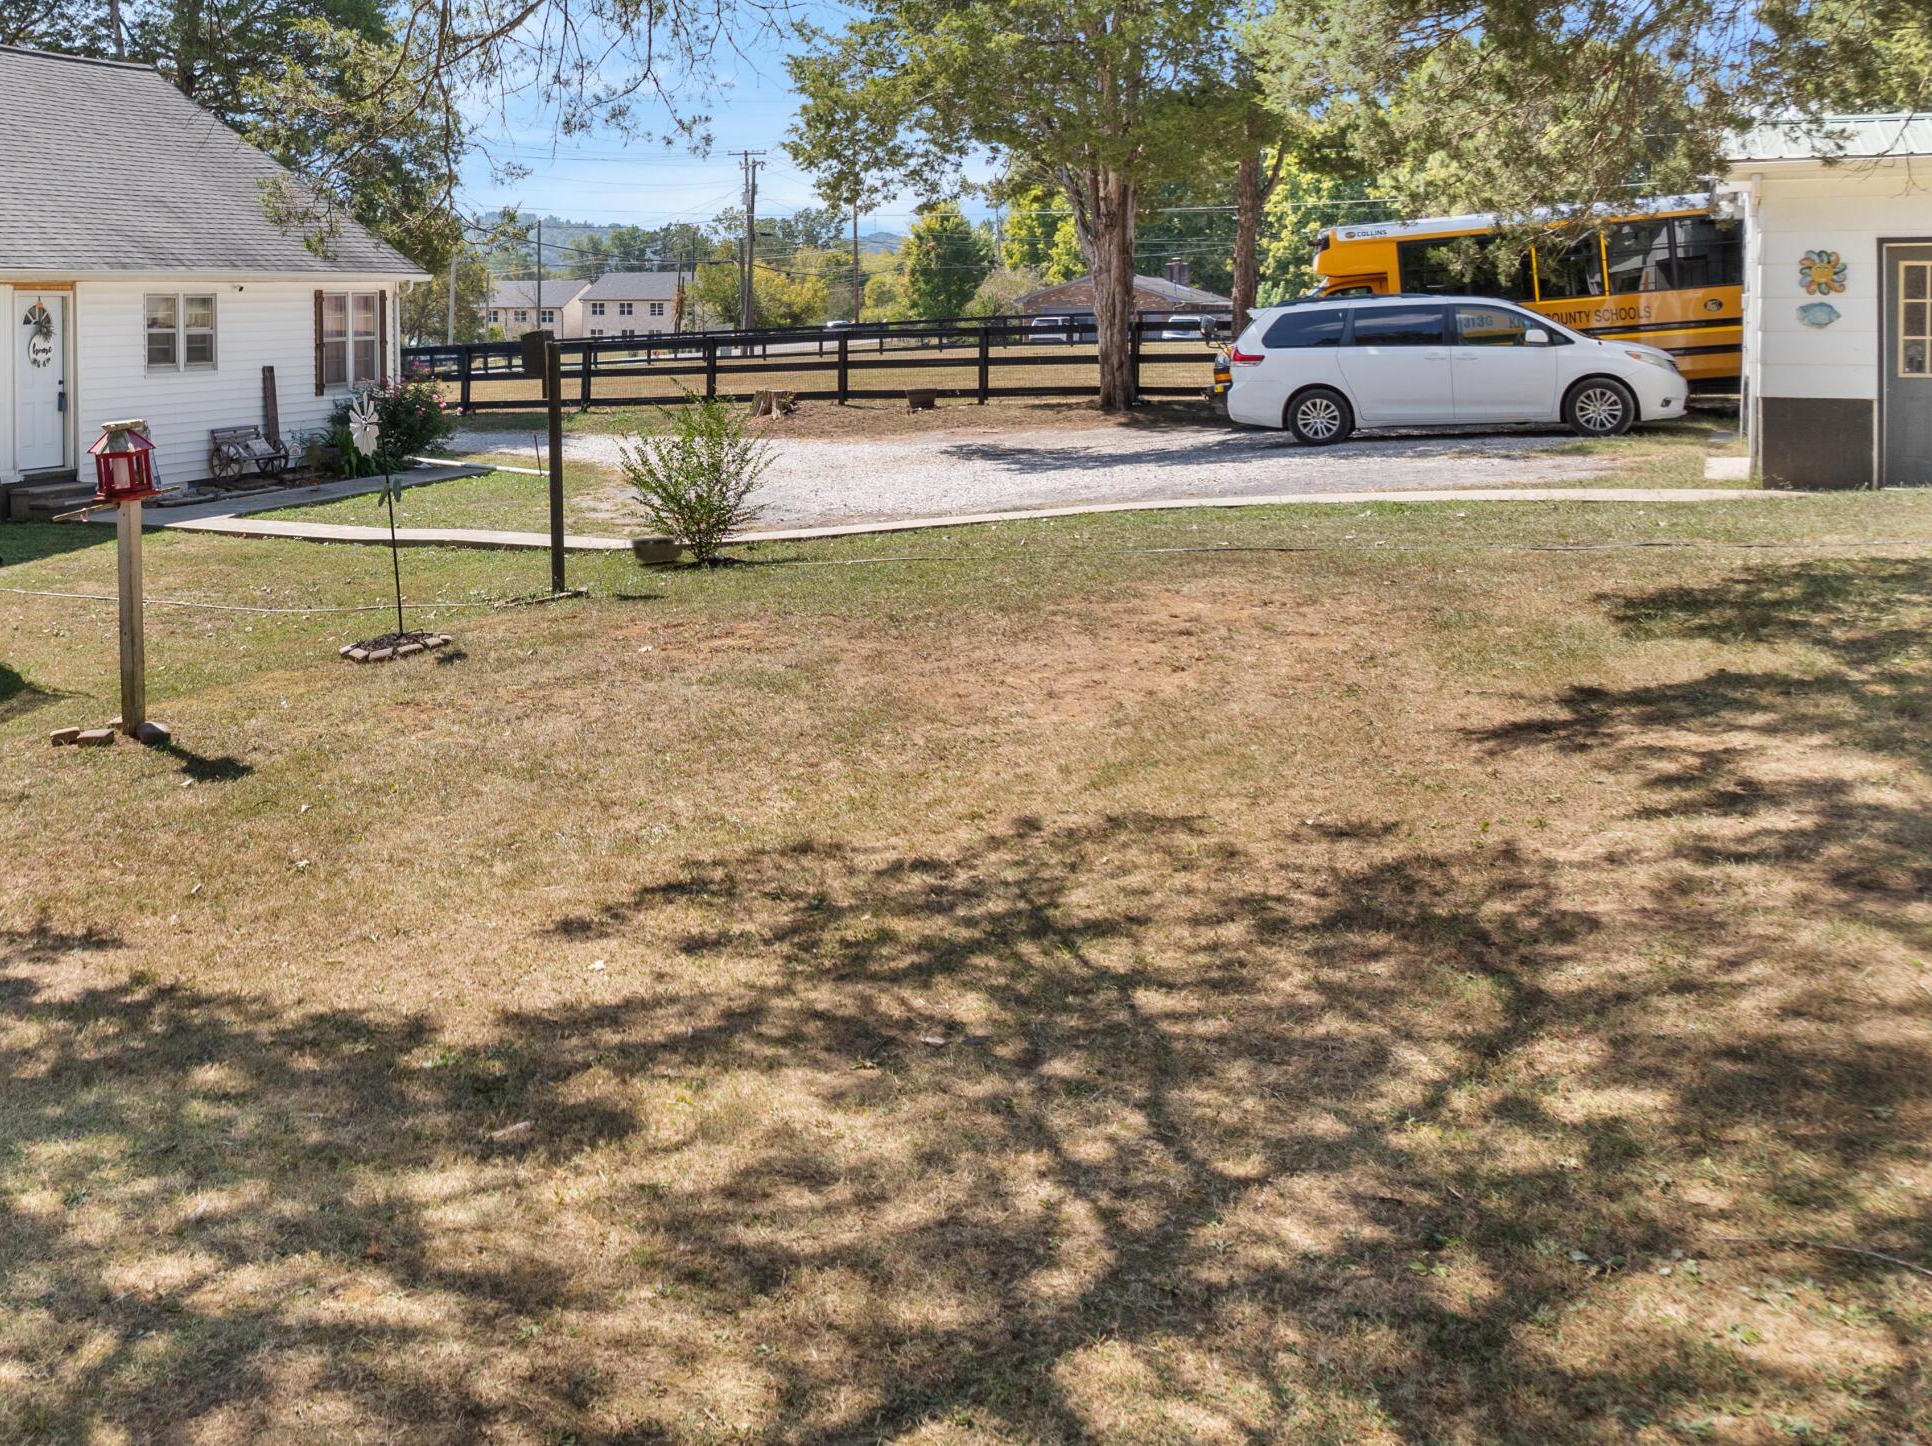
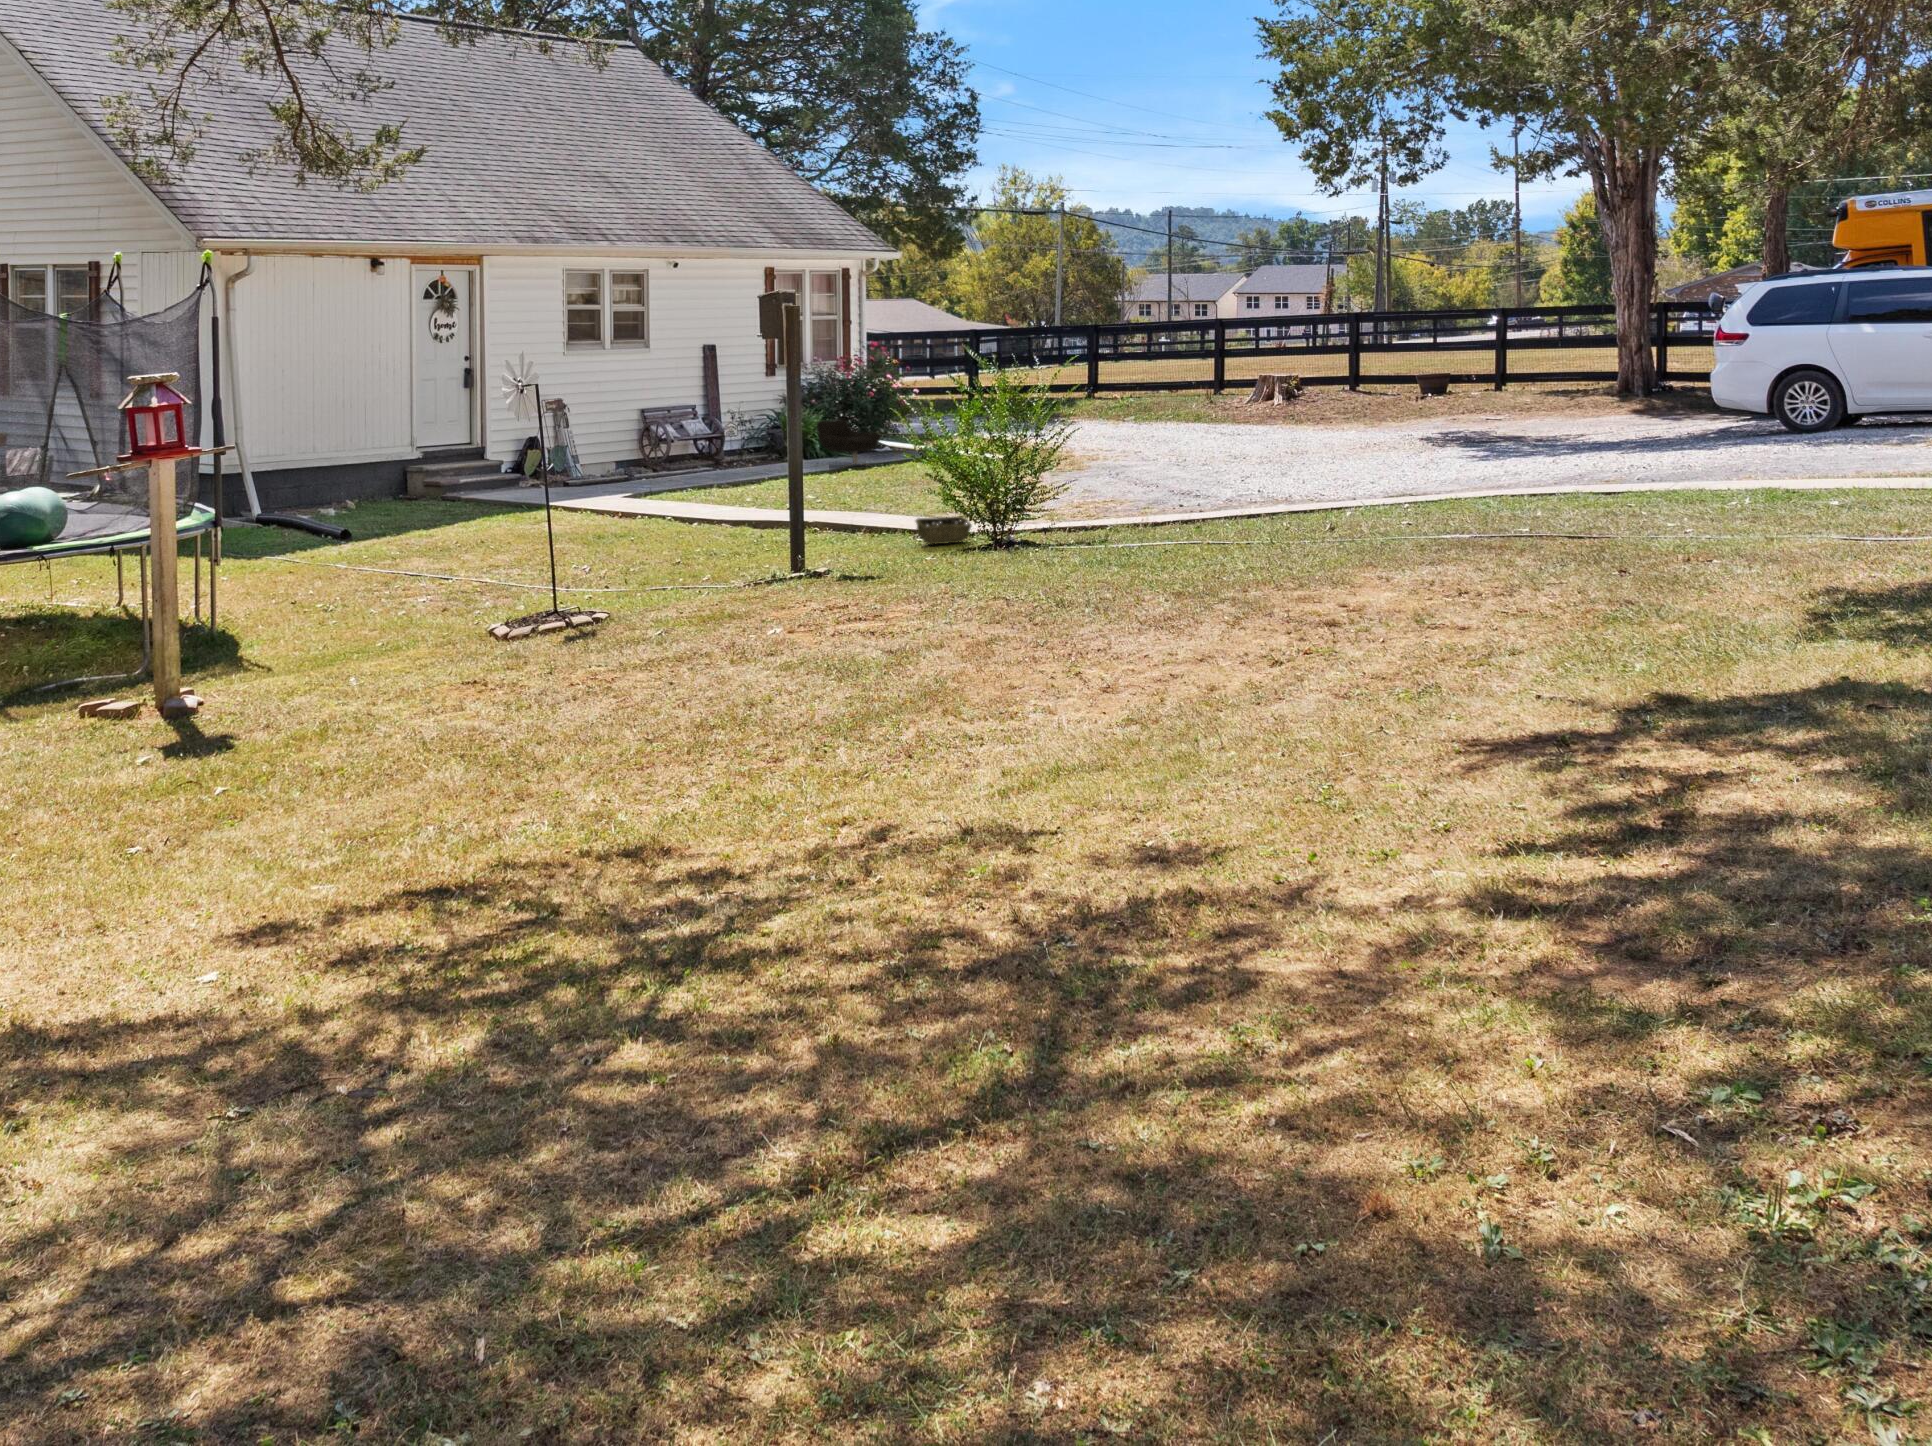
potted tree: present [302,434,332,489] -> none [738,409,771,468]
lounge chair: none [386,440,451,489] -> present [817,419,882,466]

